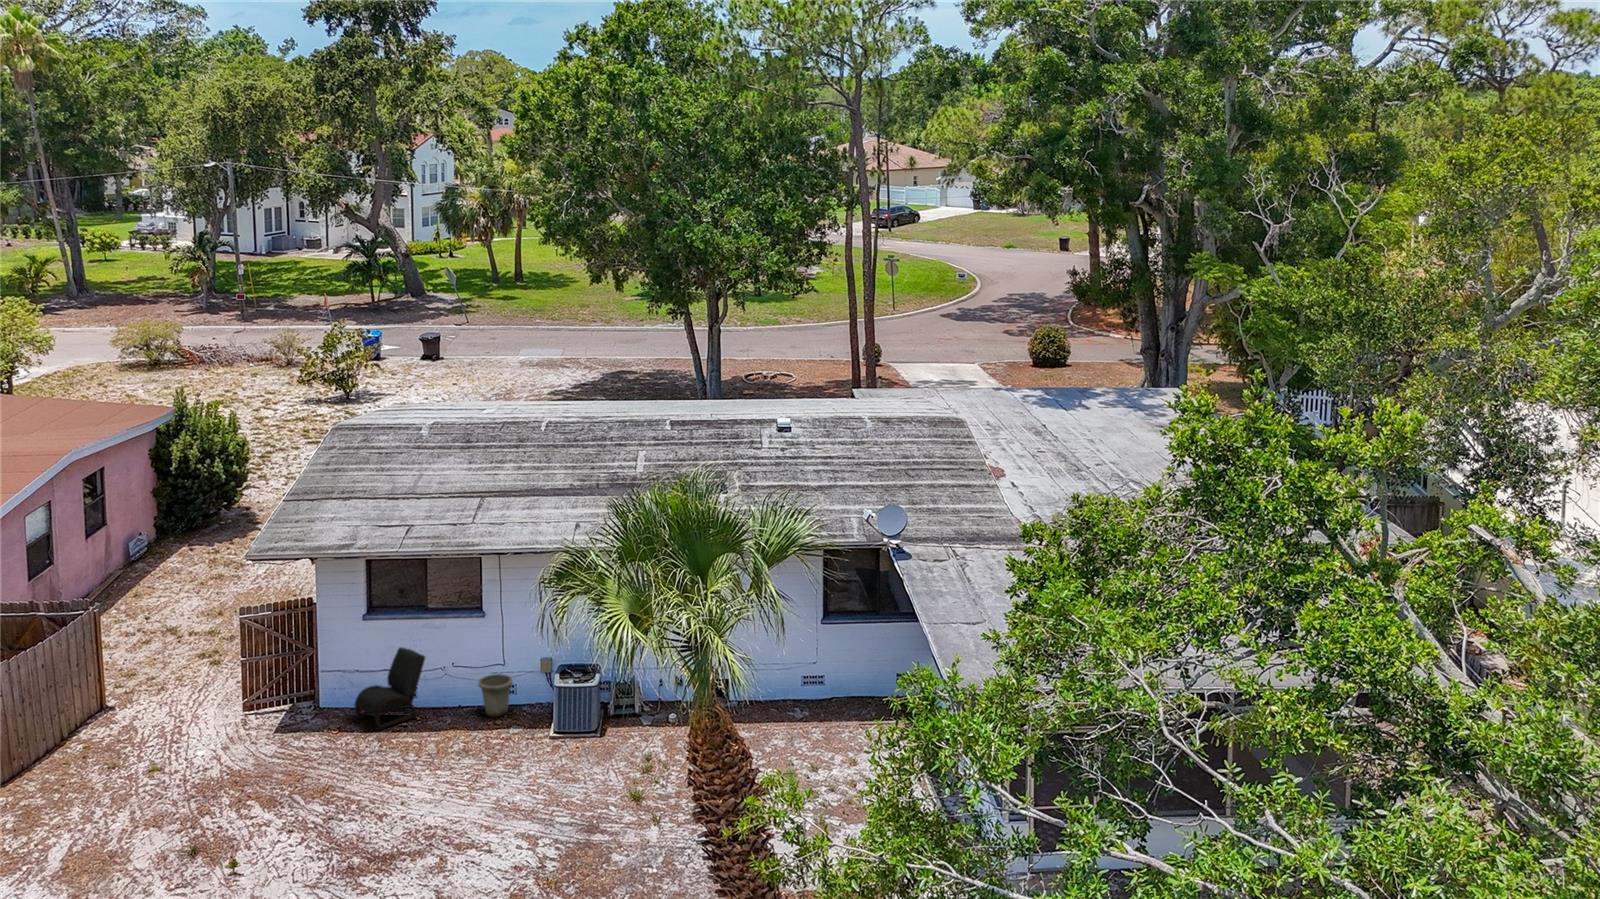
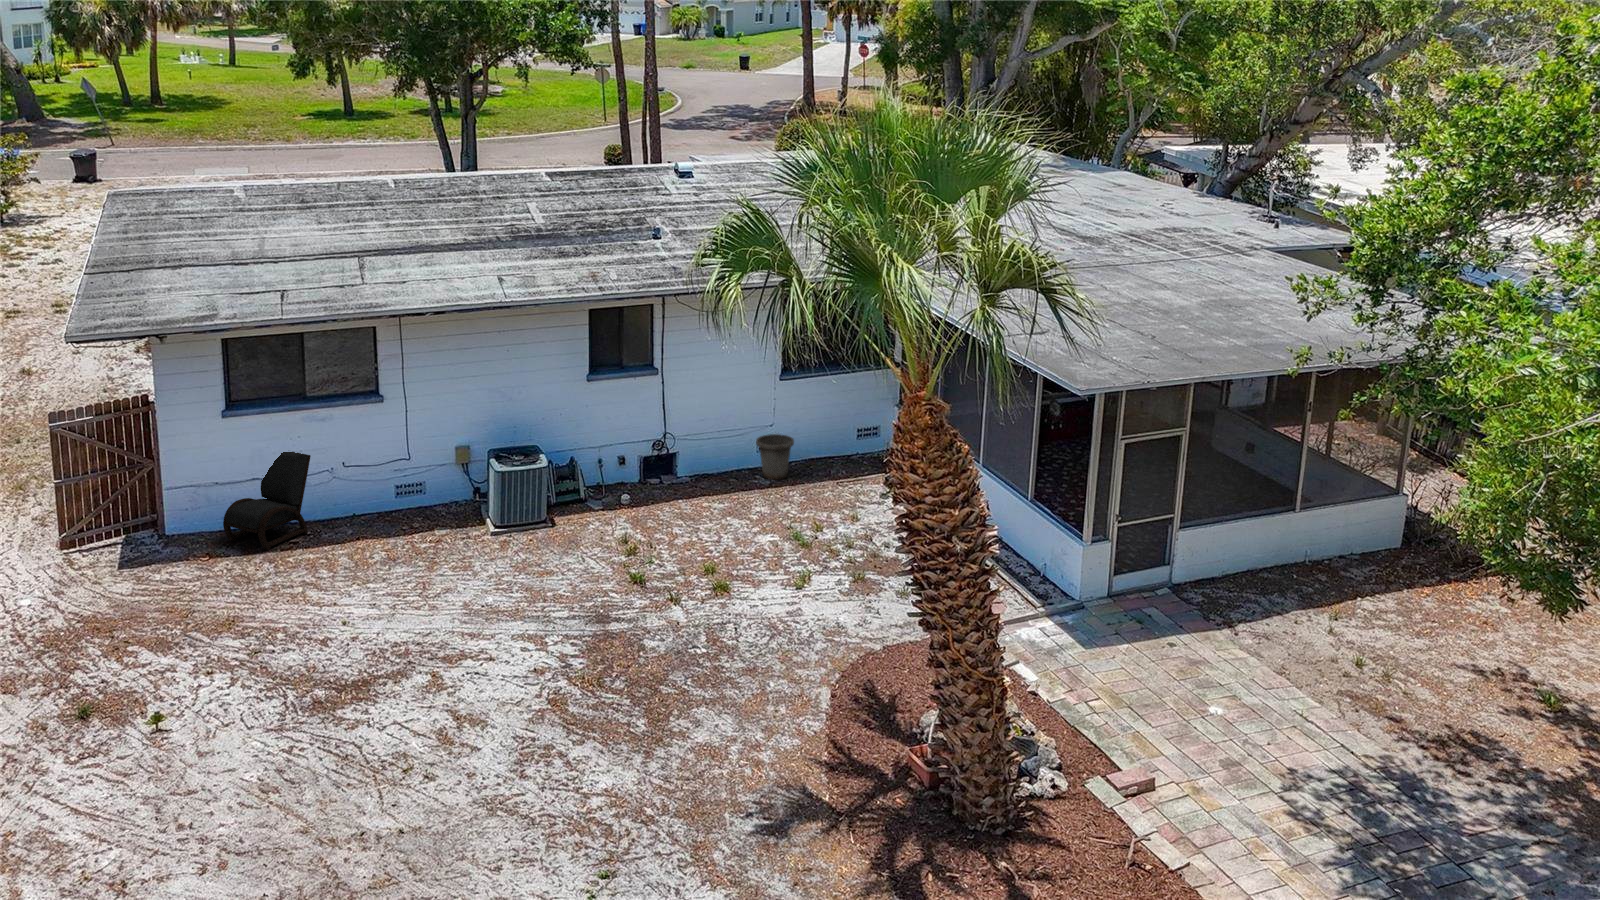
trash can: present [478,674,513,717] -> present [756,434,794,480]

